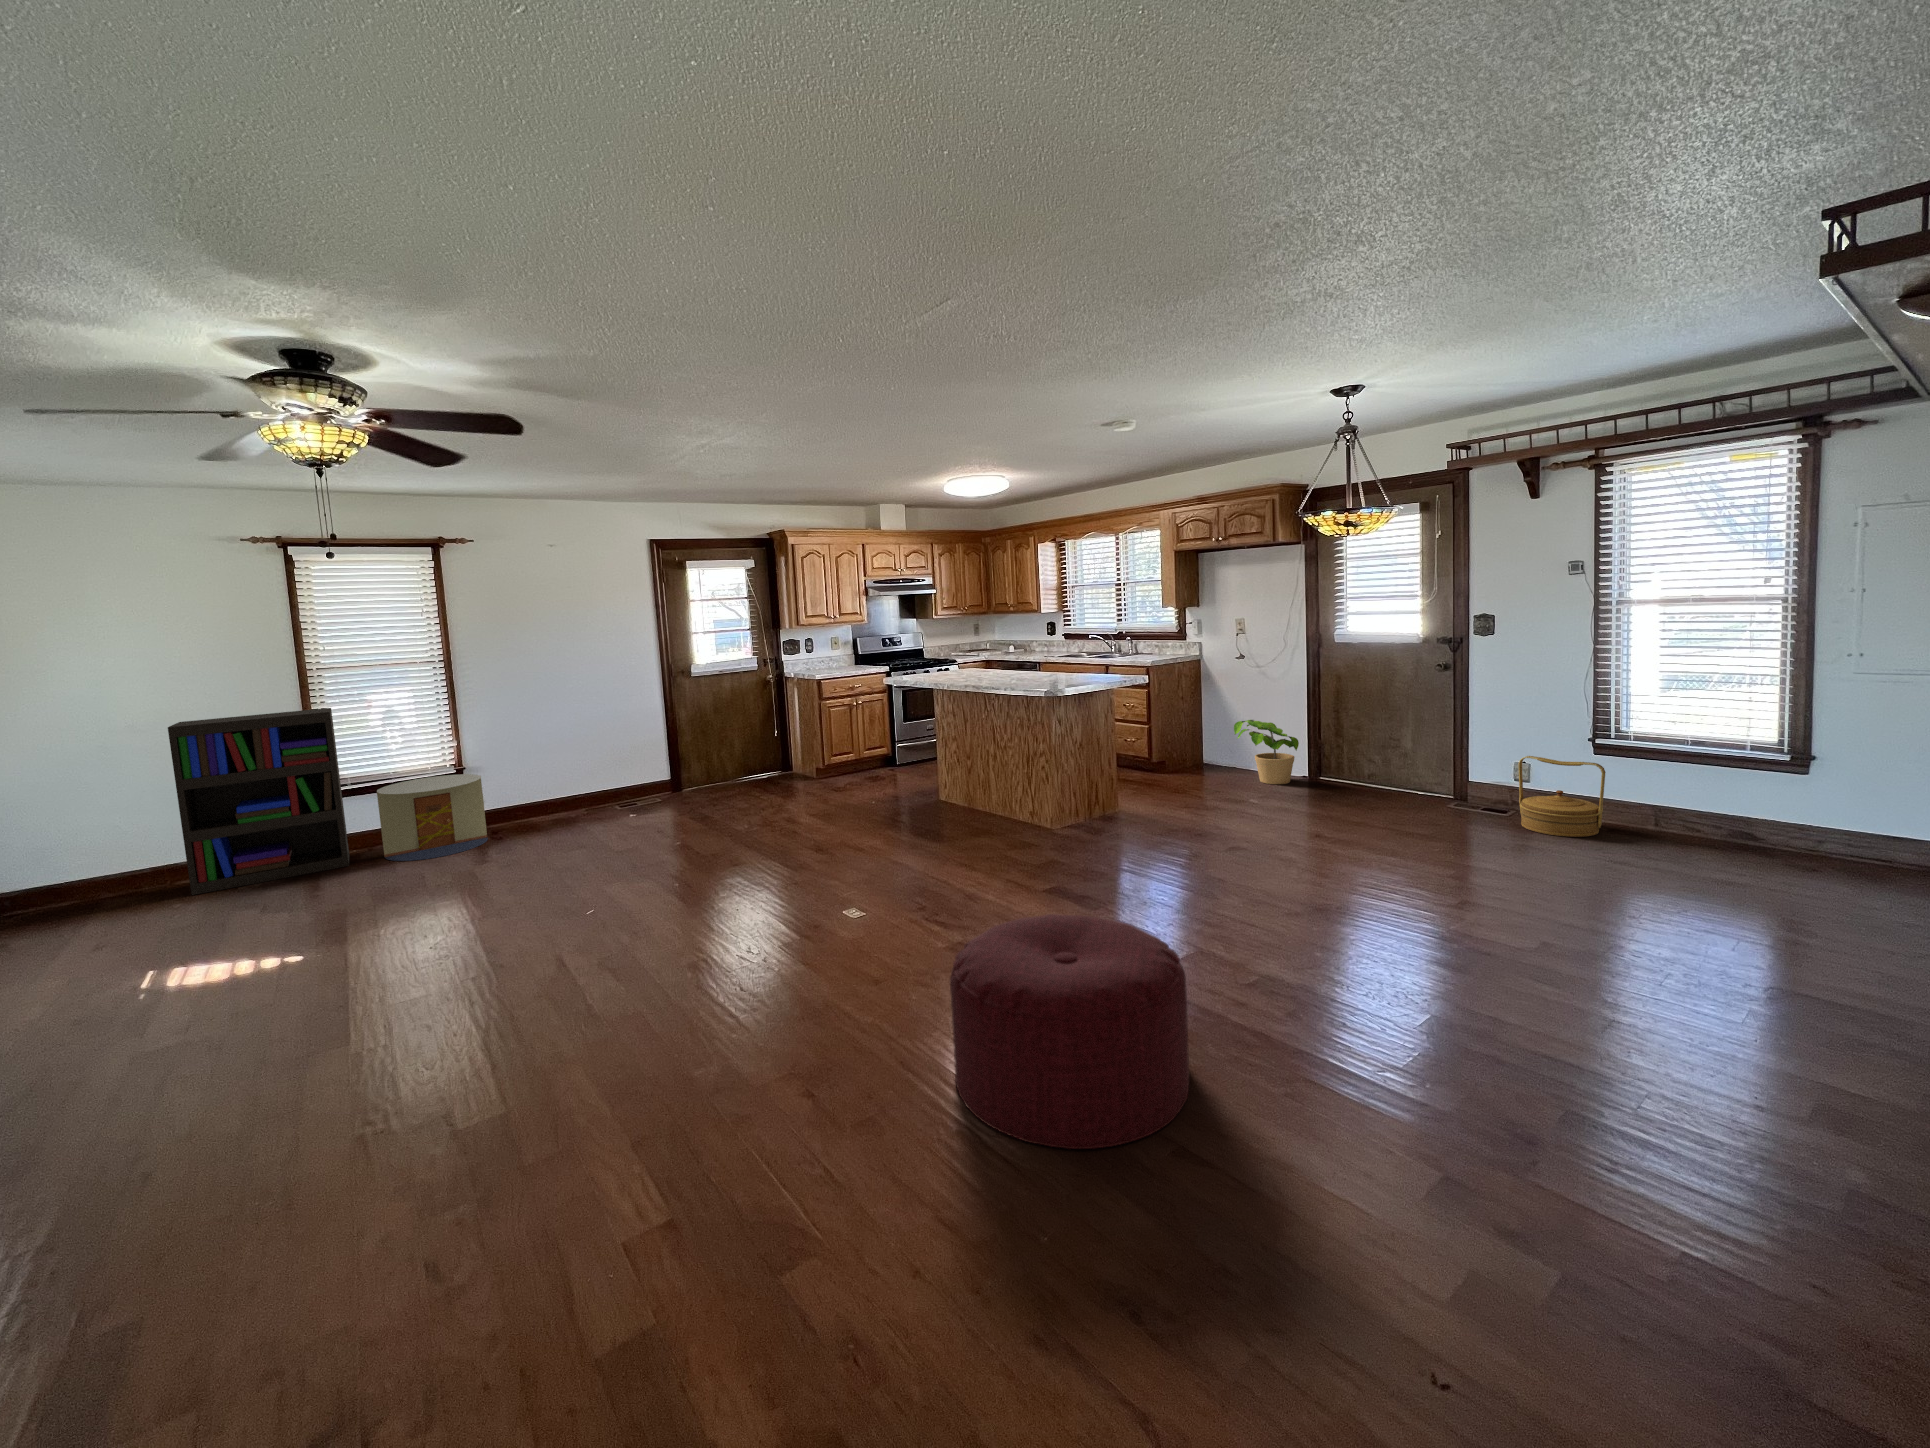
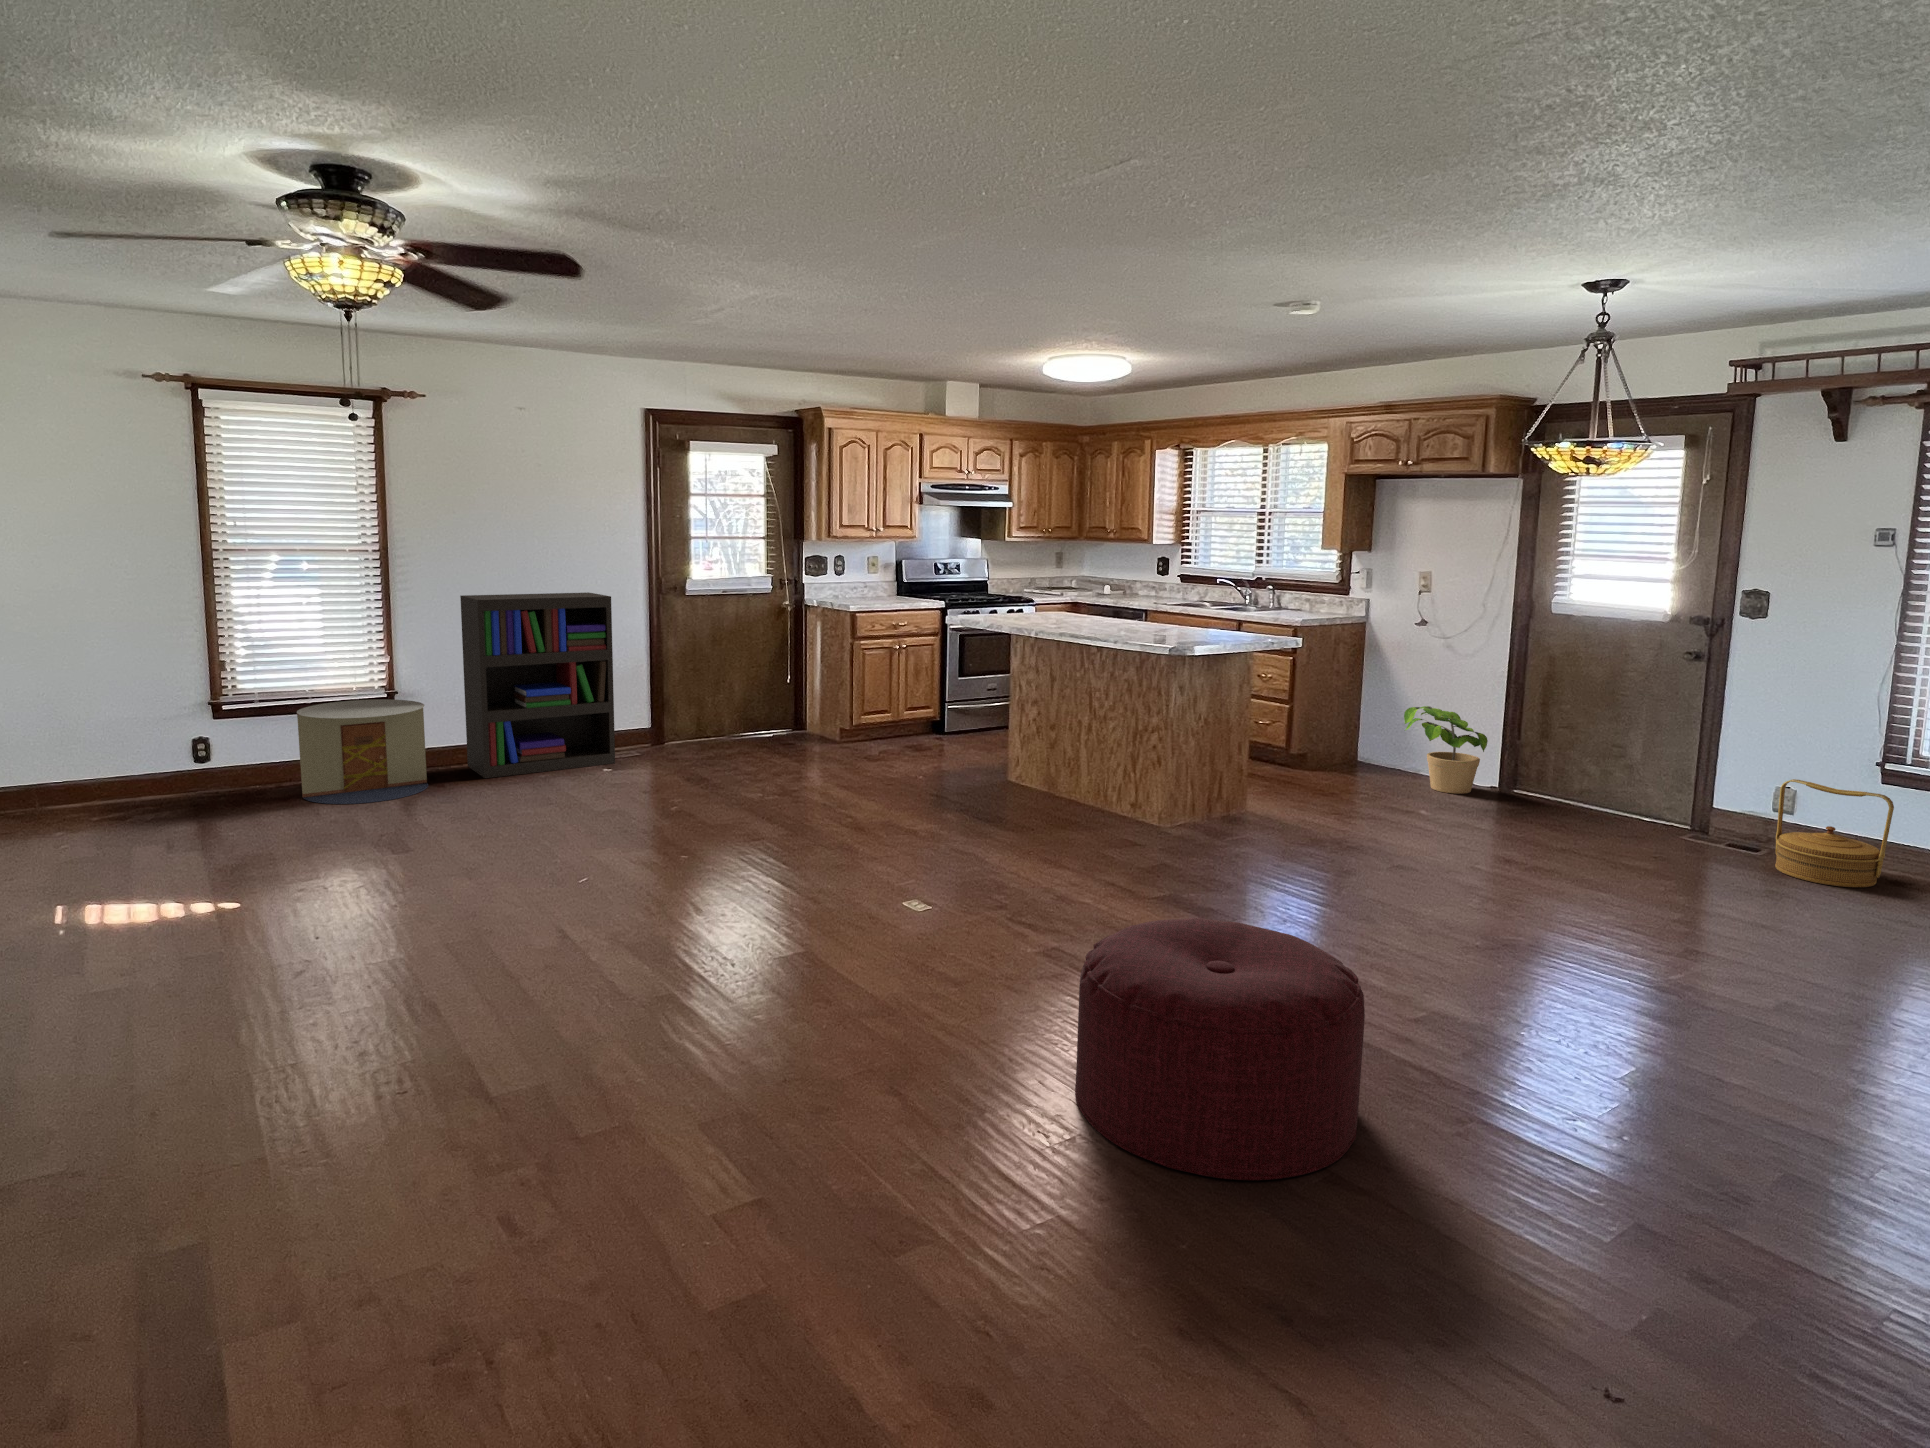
bookshelf: present [168,708,349,895] -> present [460,592,615,778]

